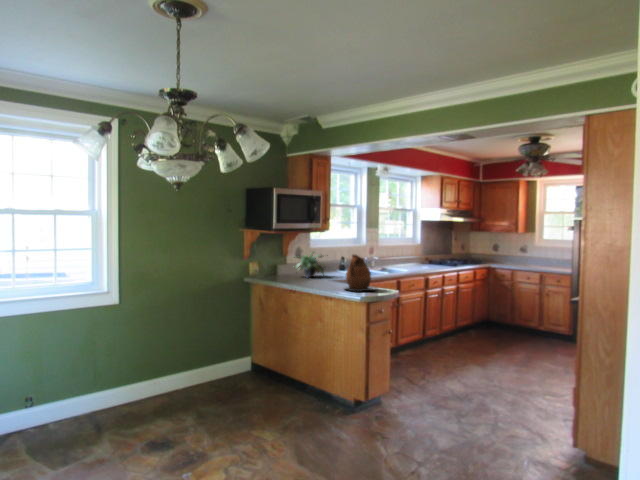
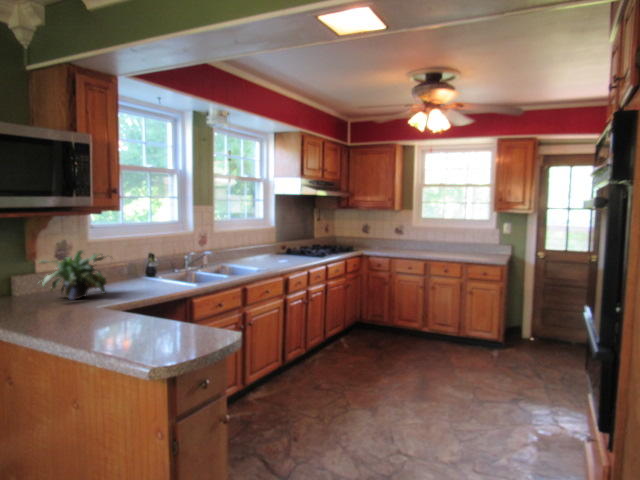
ceramic pitcher: present [345,255,374,291] -> none [117,264,192,346]

